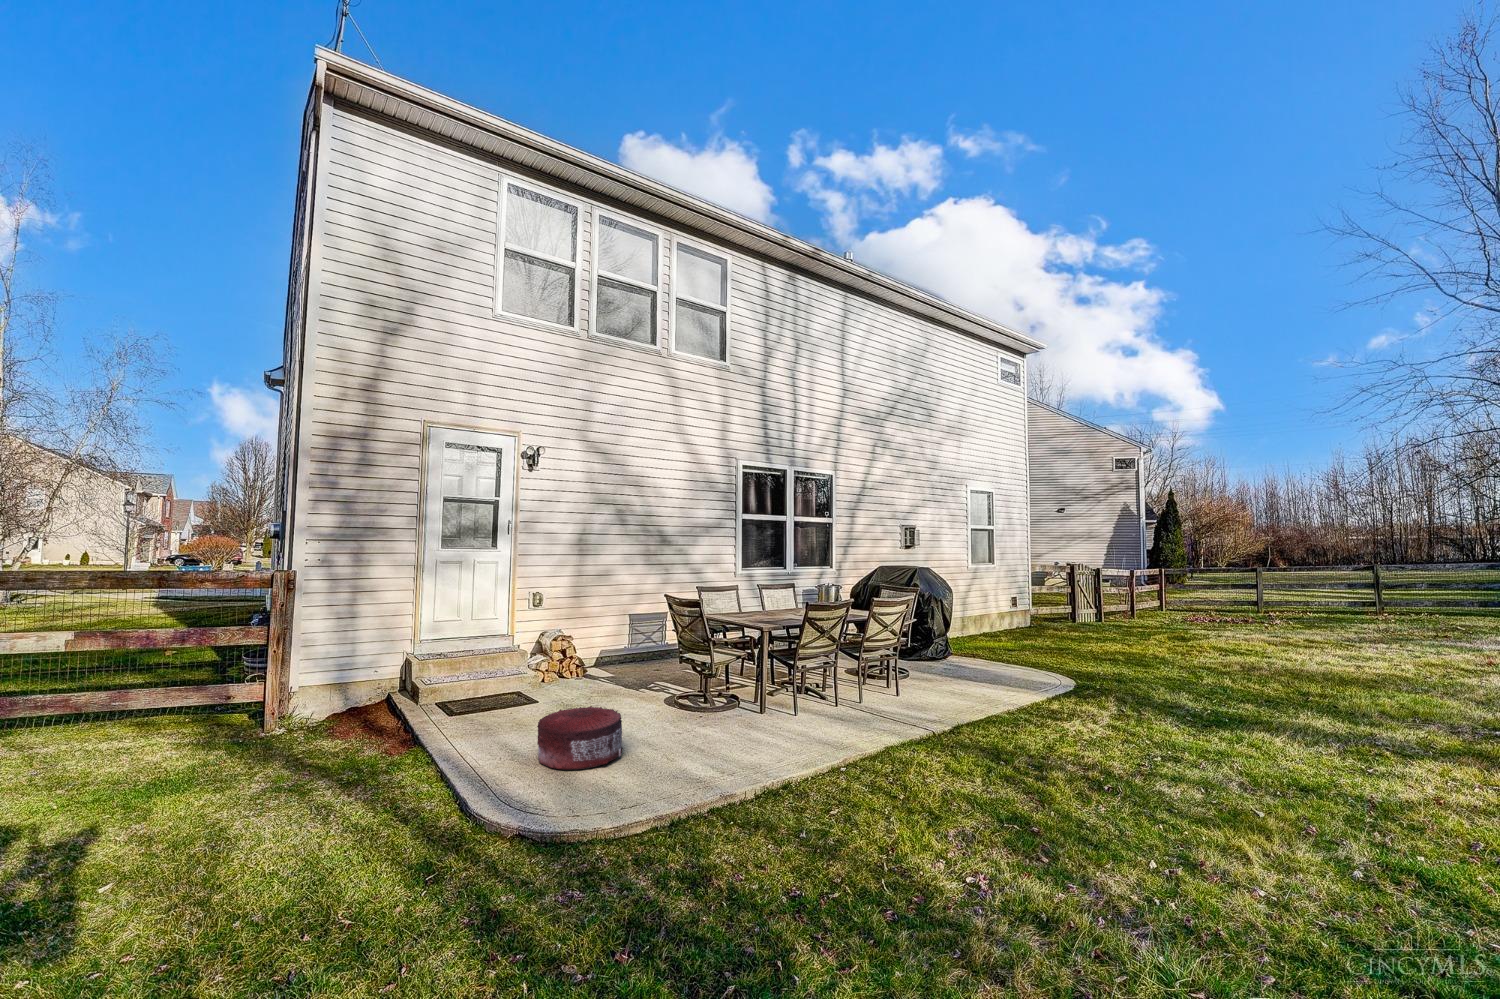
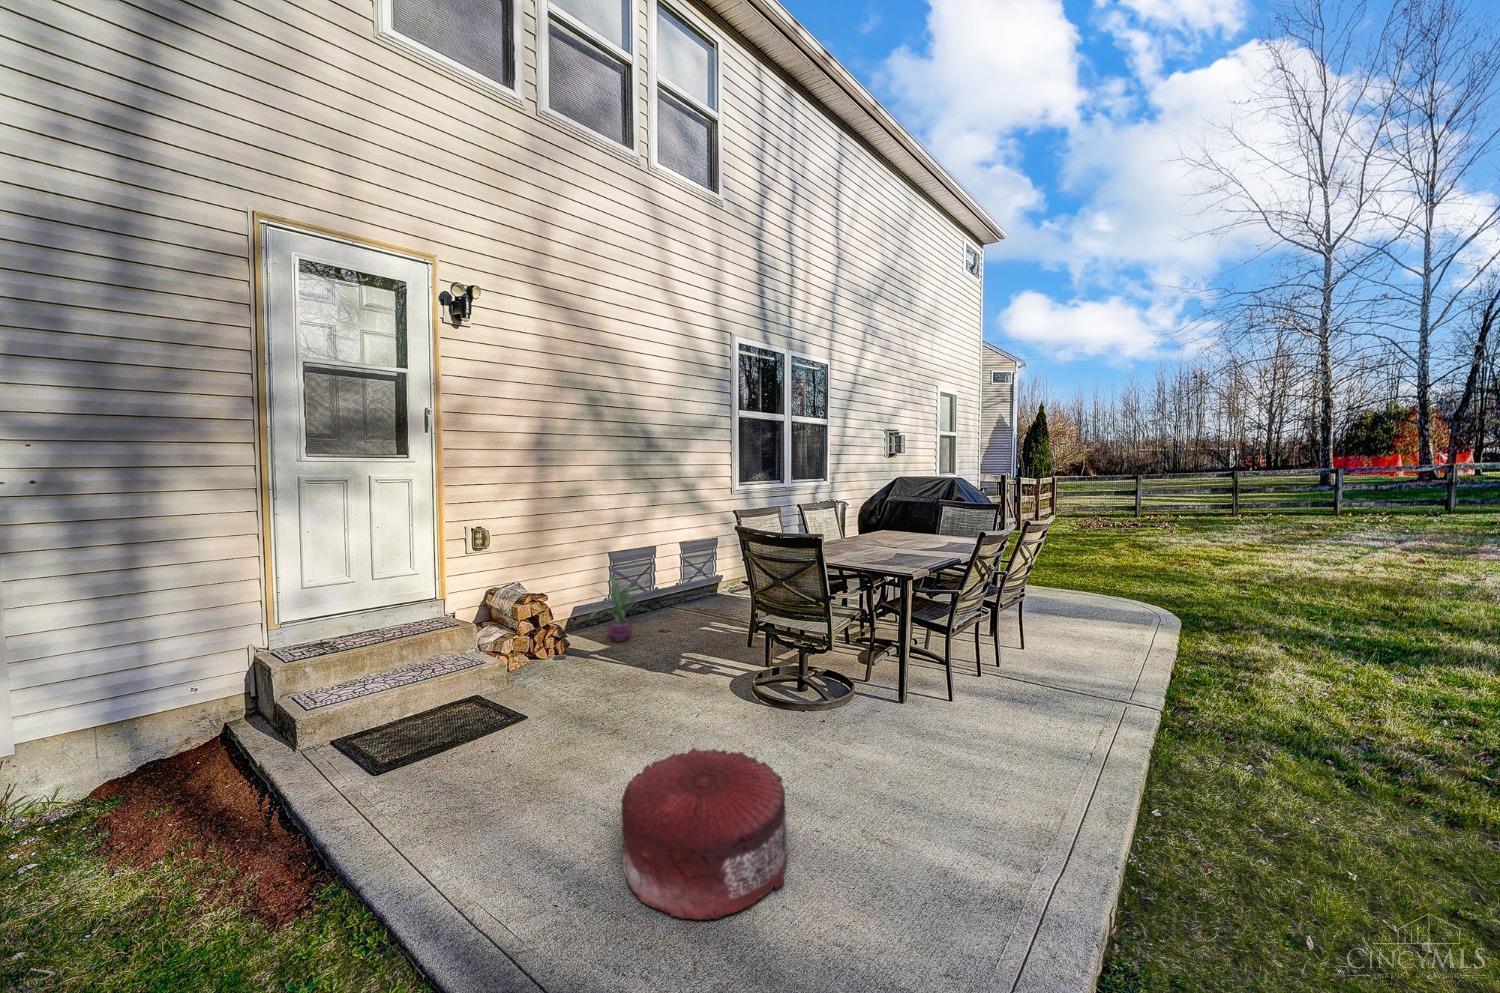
decorative plant: none [602,628,646,676] -> present [591,573,637,642]

